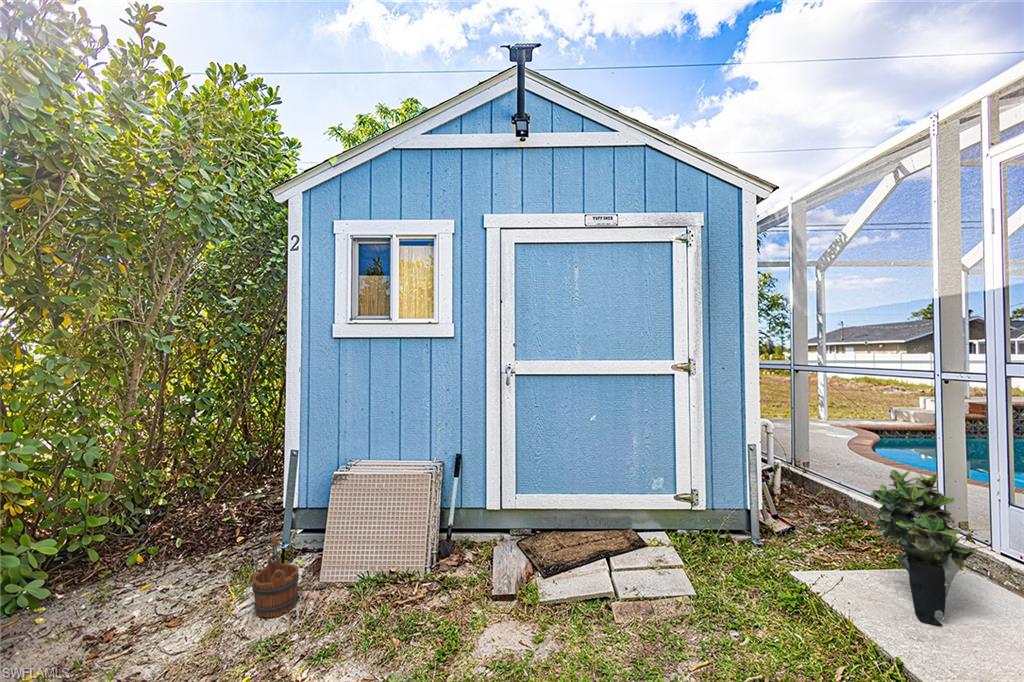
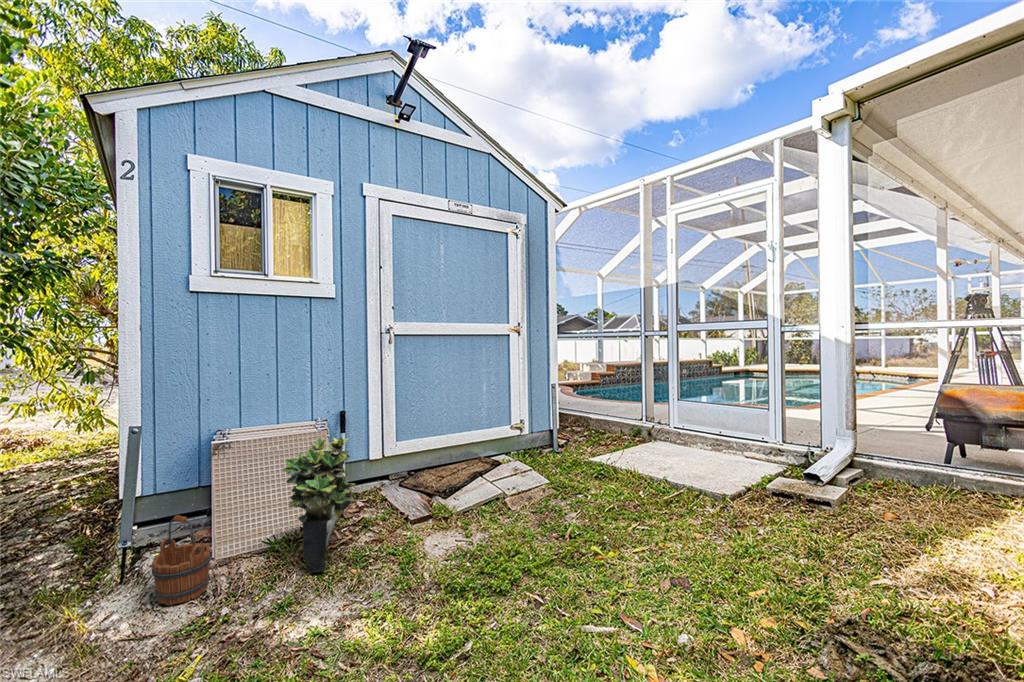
potted plant: present [869,470,975,626] -> present [283,437,355,573]

